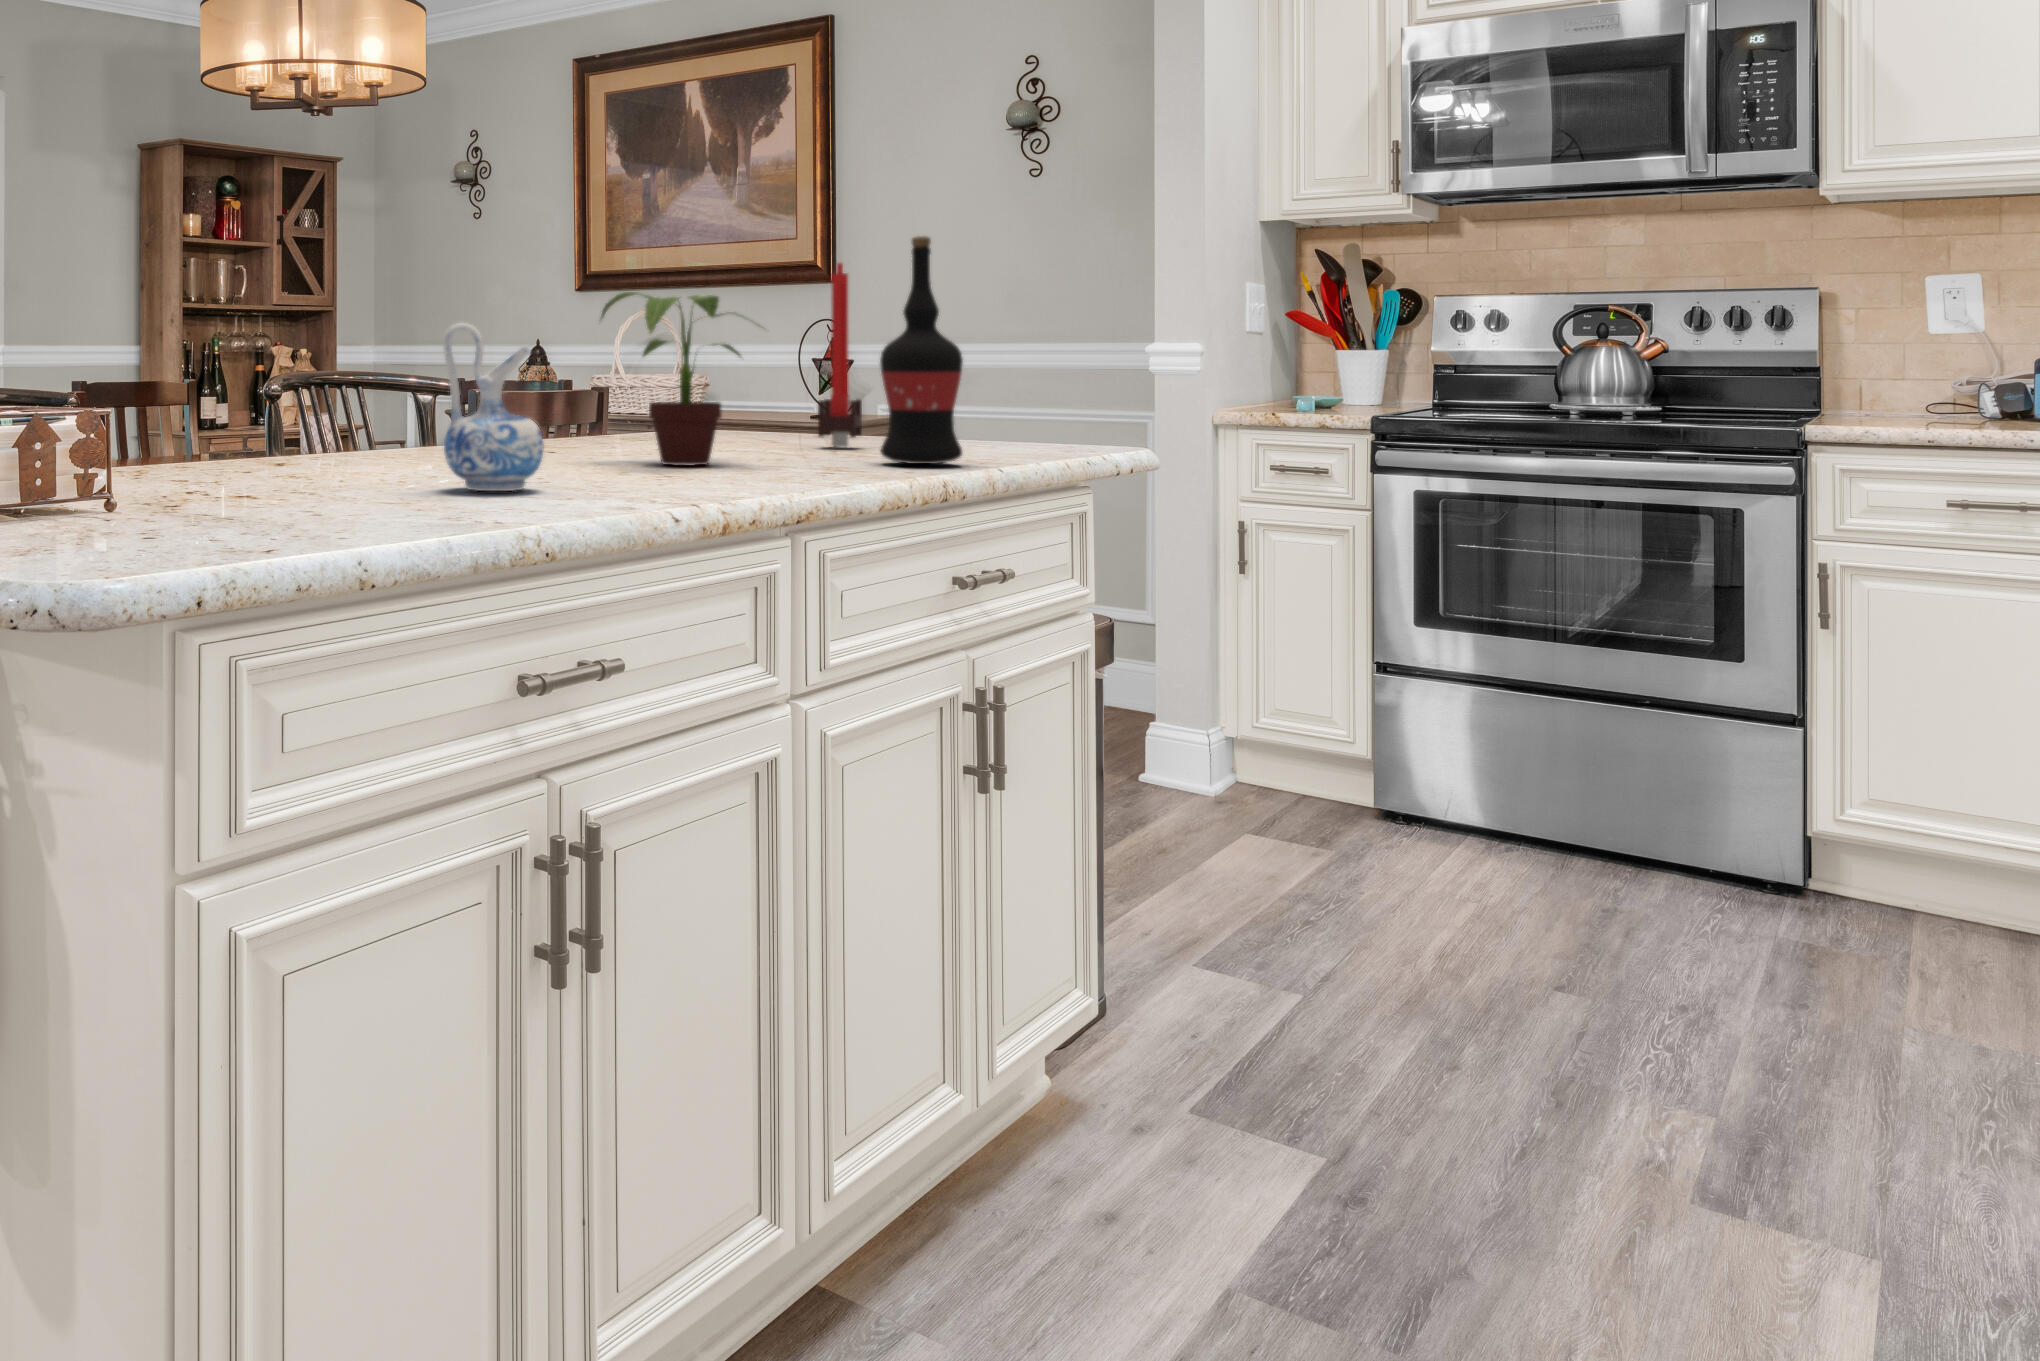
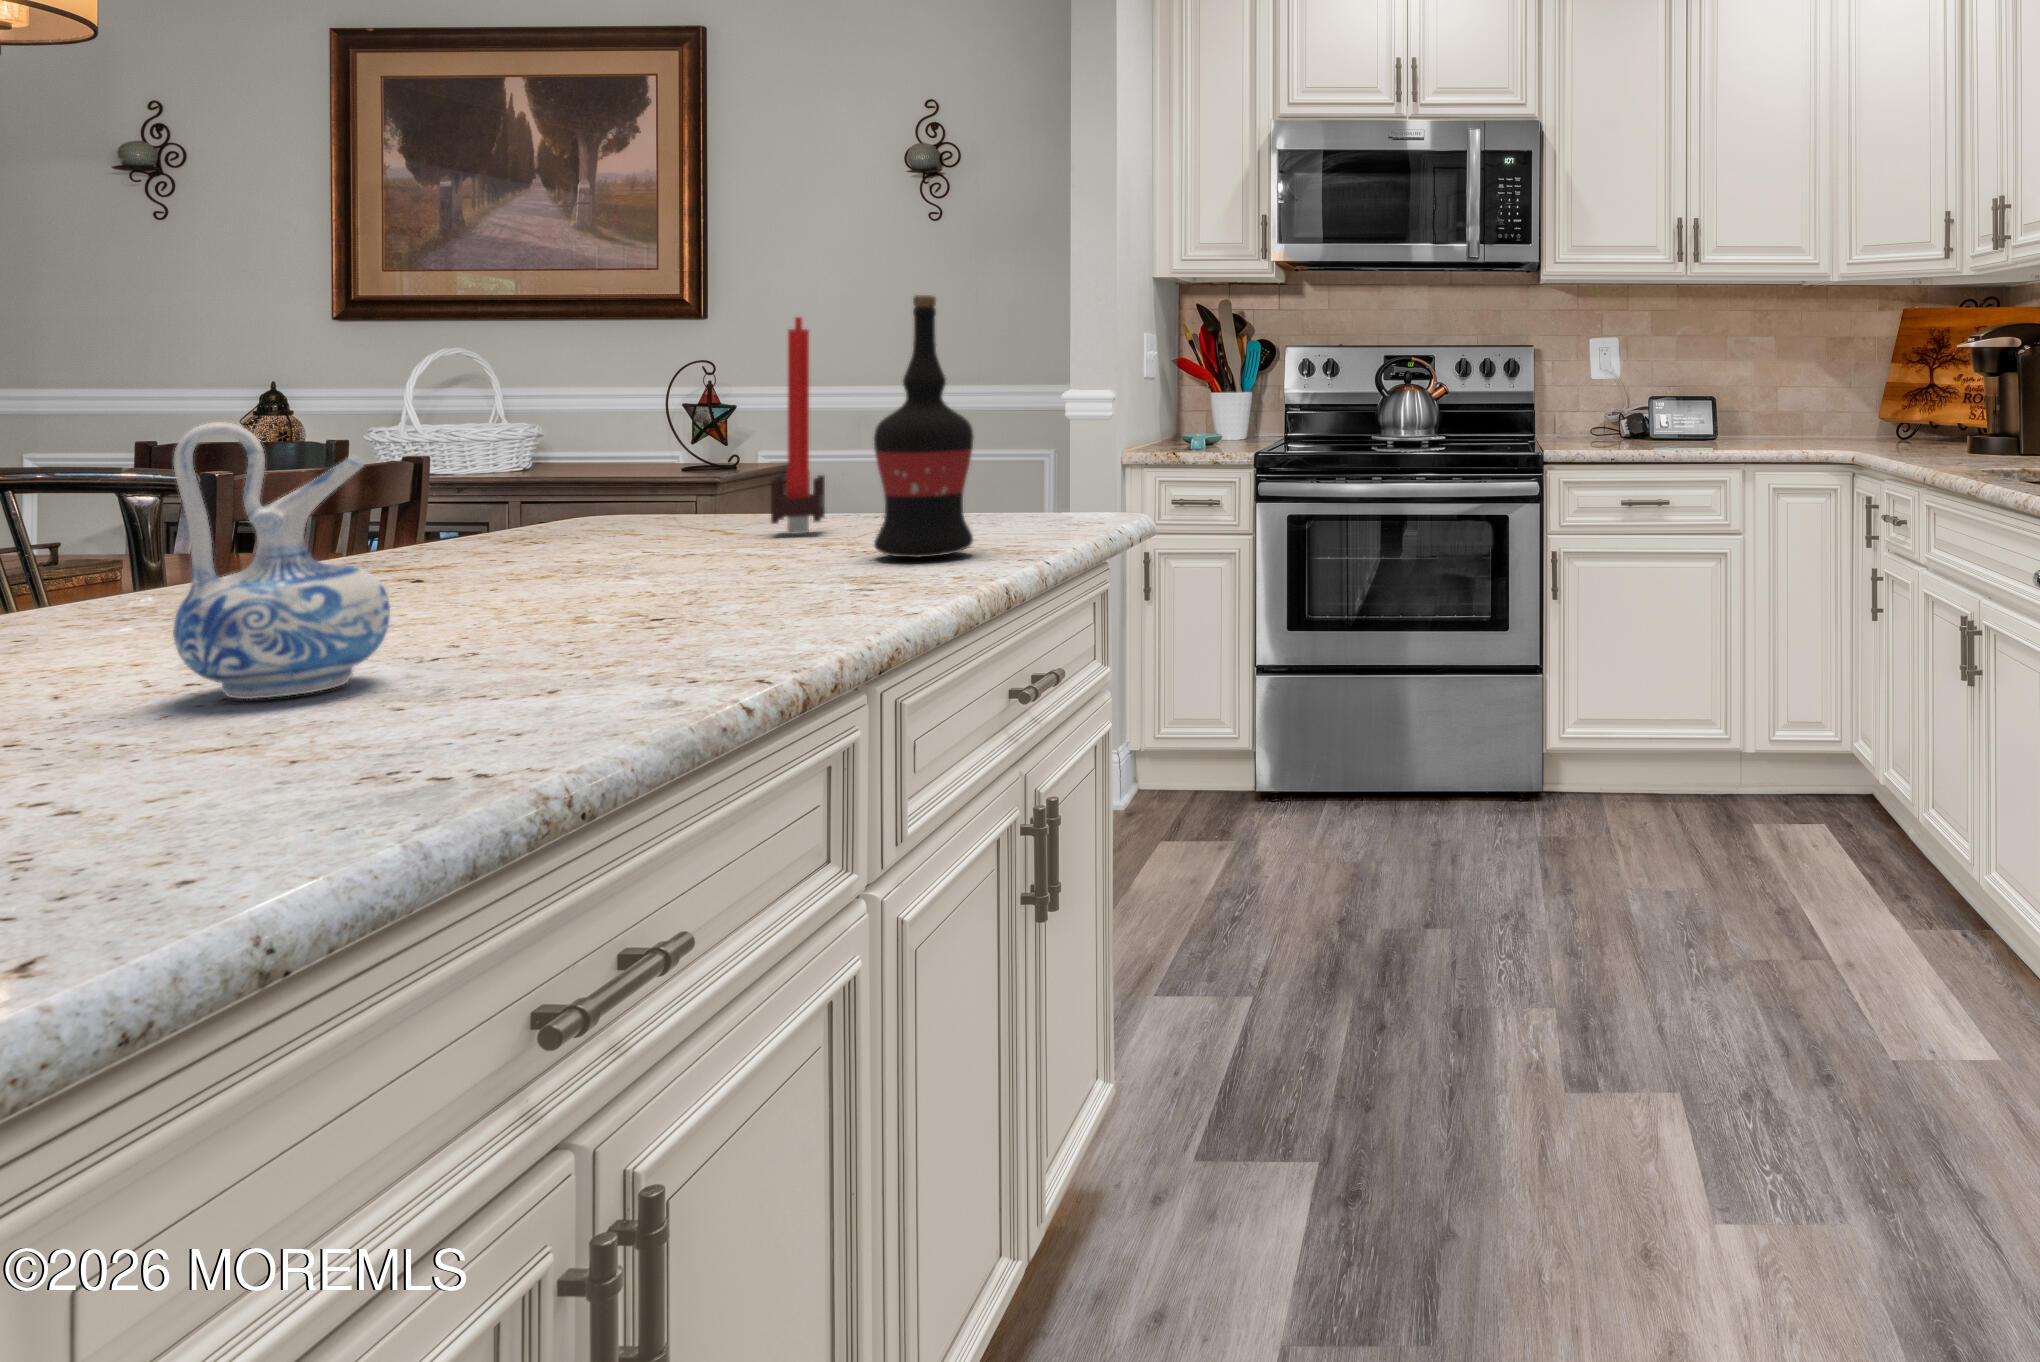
potted plant: present [601,292,764,466] -> none [457,355,734,591]

